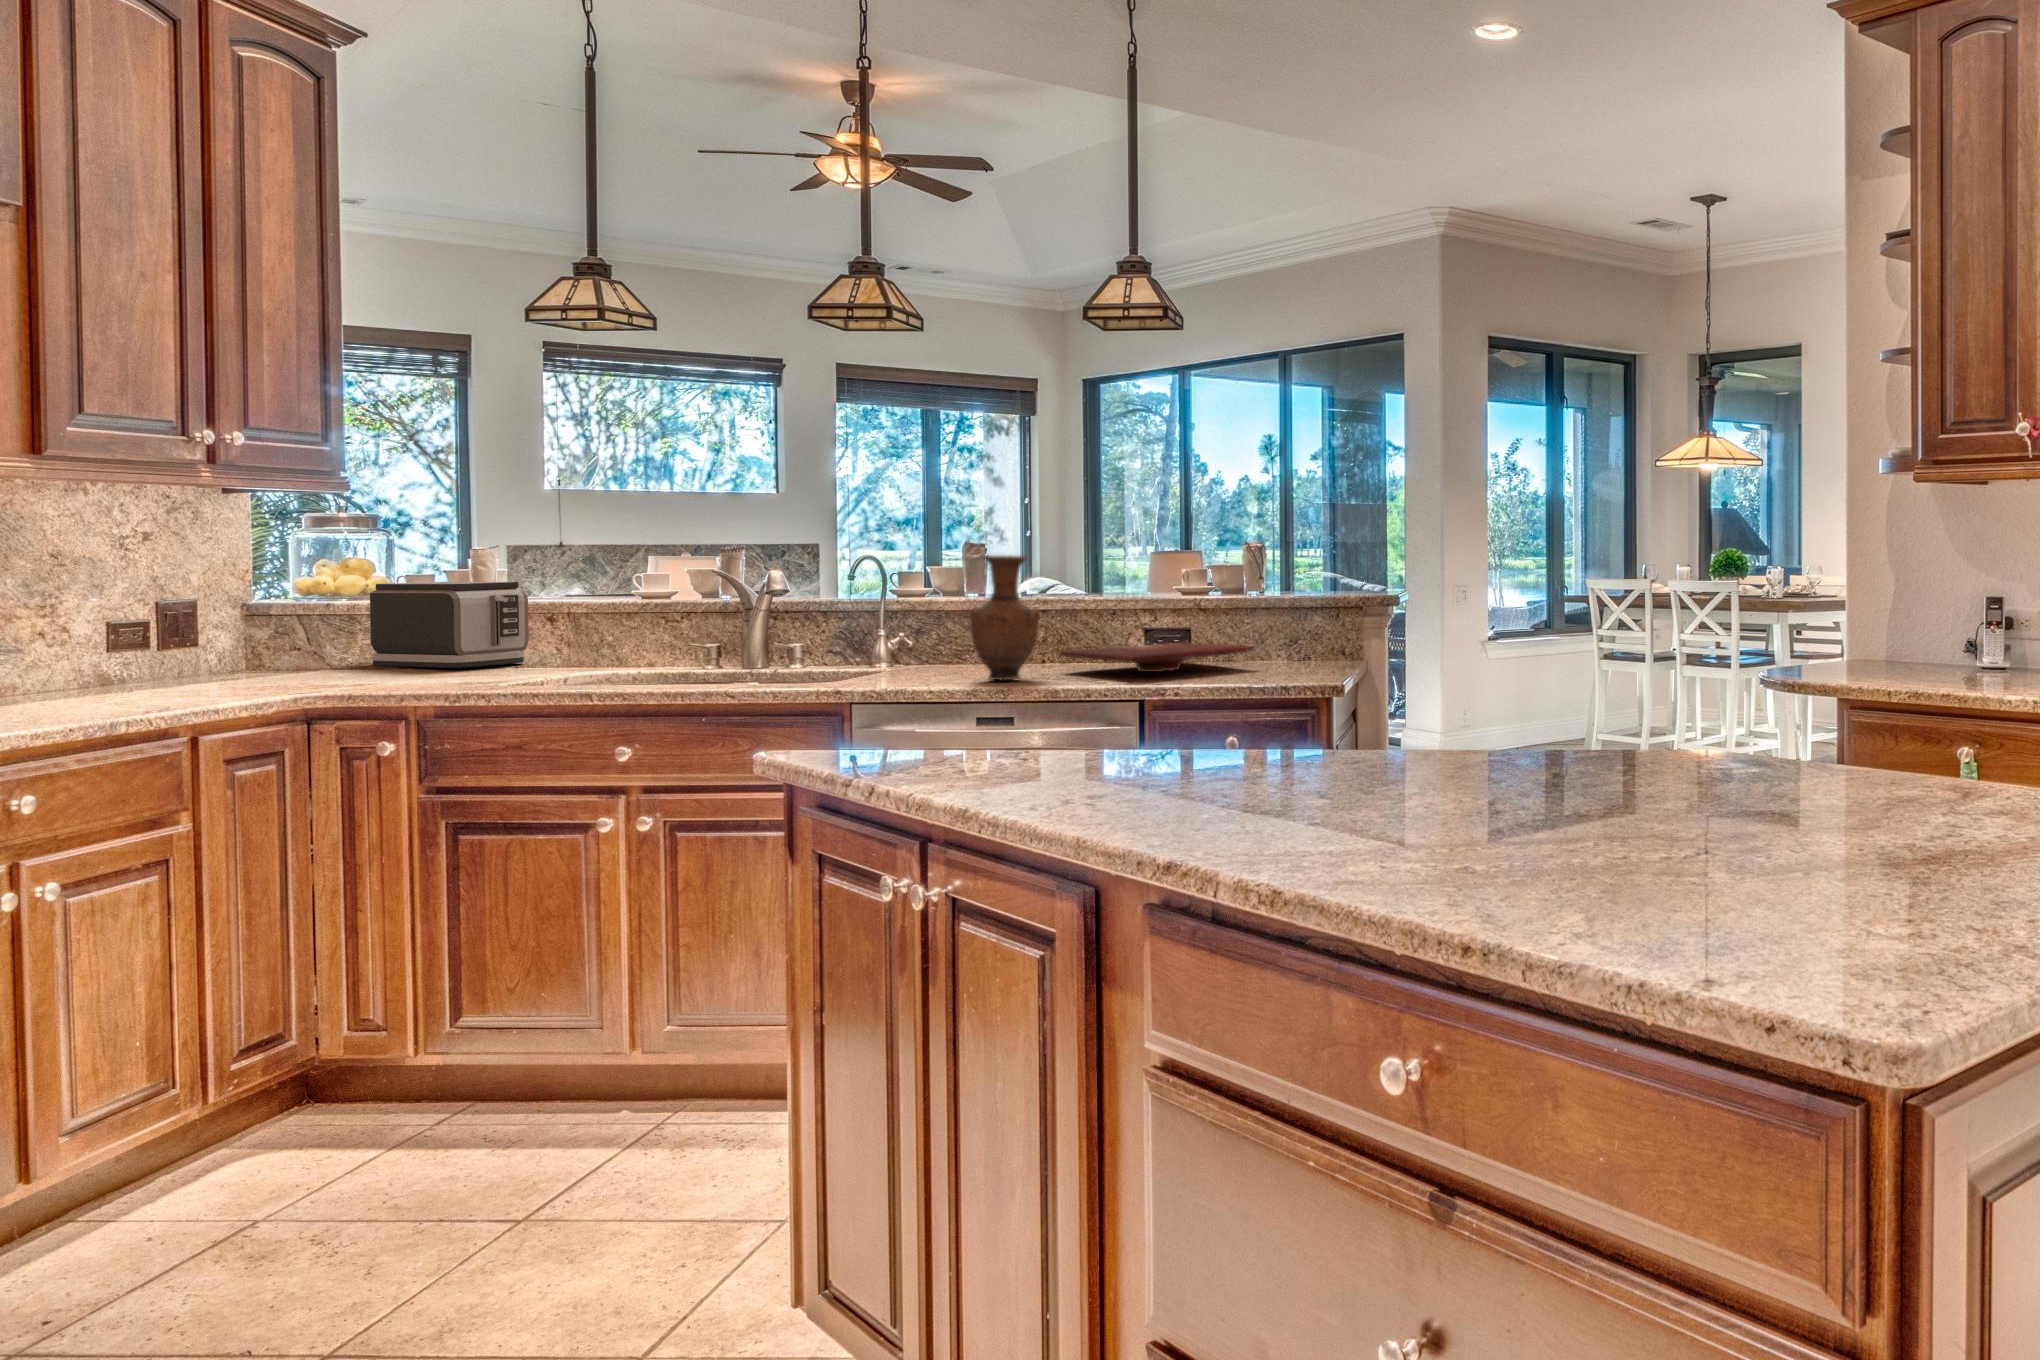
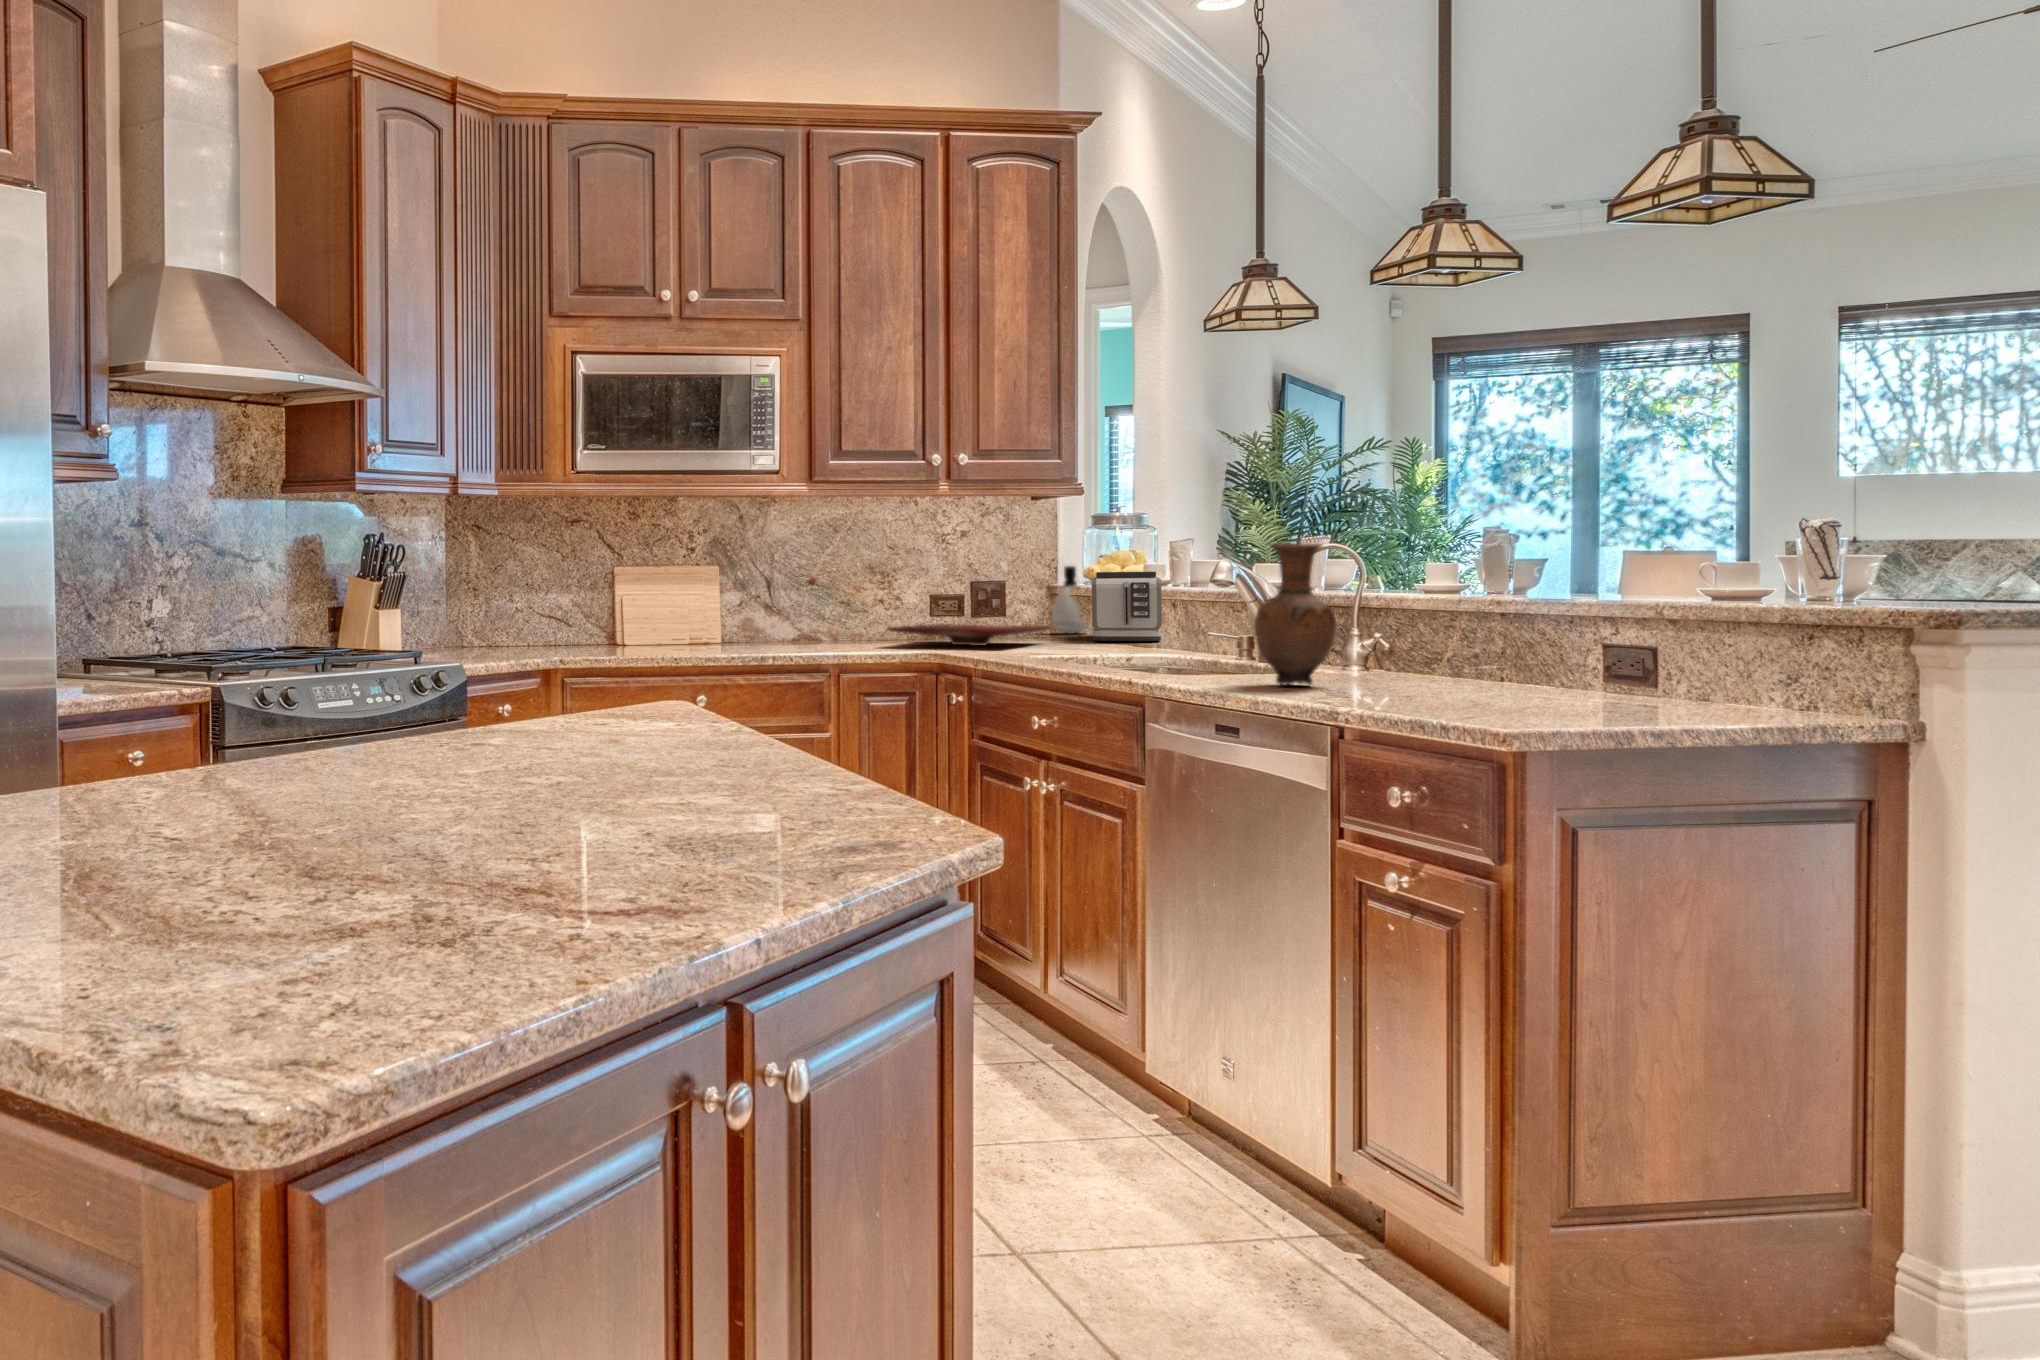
soap dispenser: none [278,576,338,665] -> present [1052,566,1089,633]
cutting board: present [1061,642,1253,672] -> present [888,624,1049,646]

